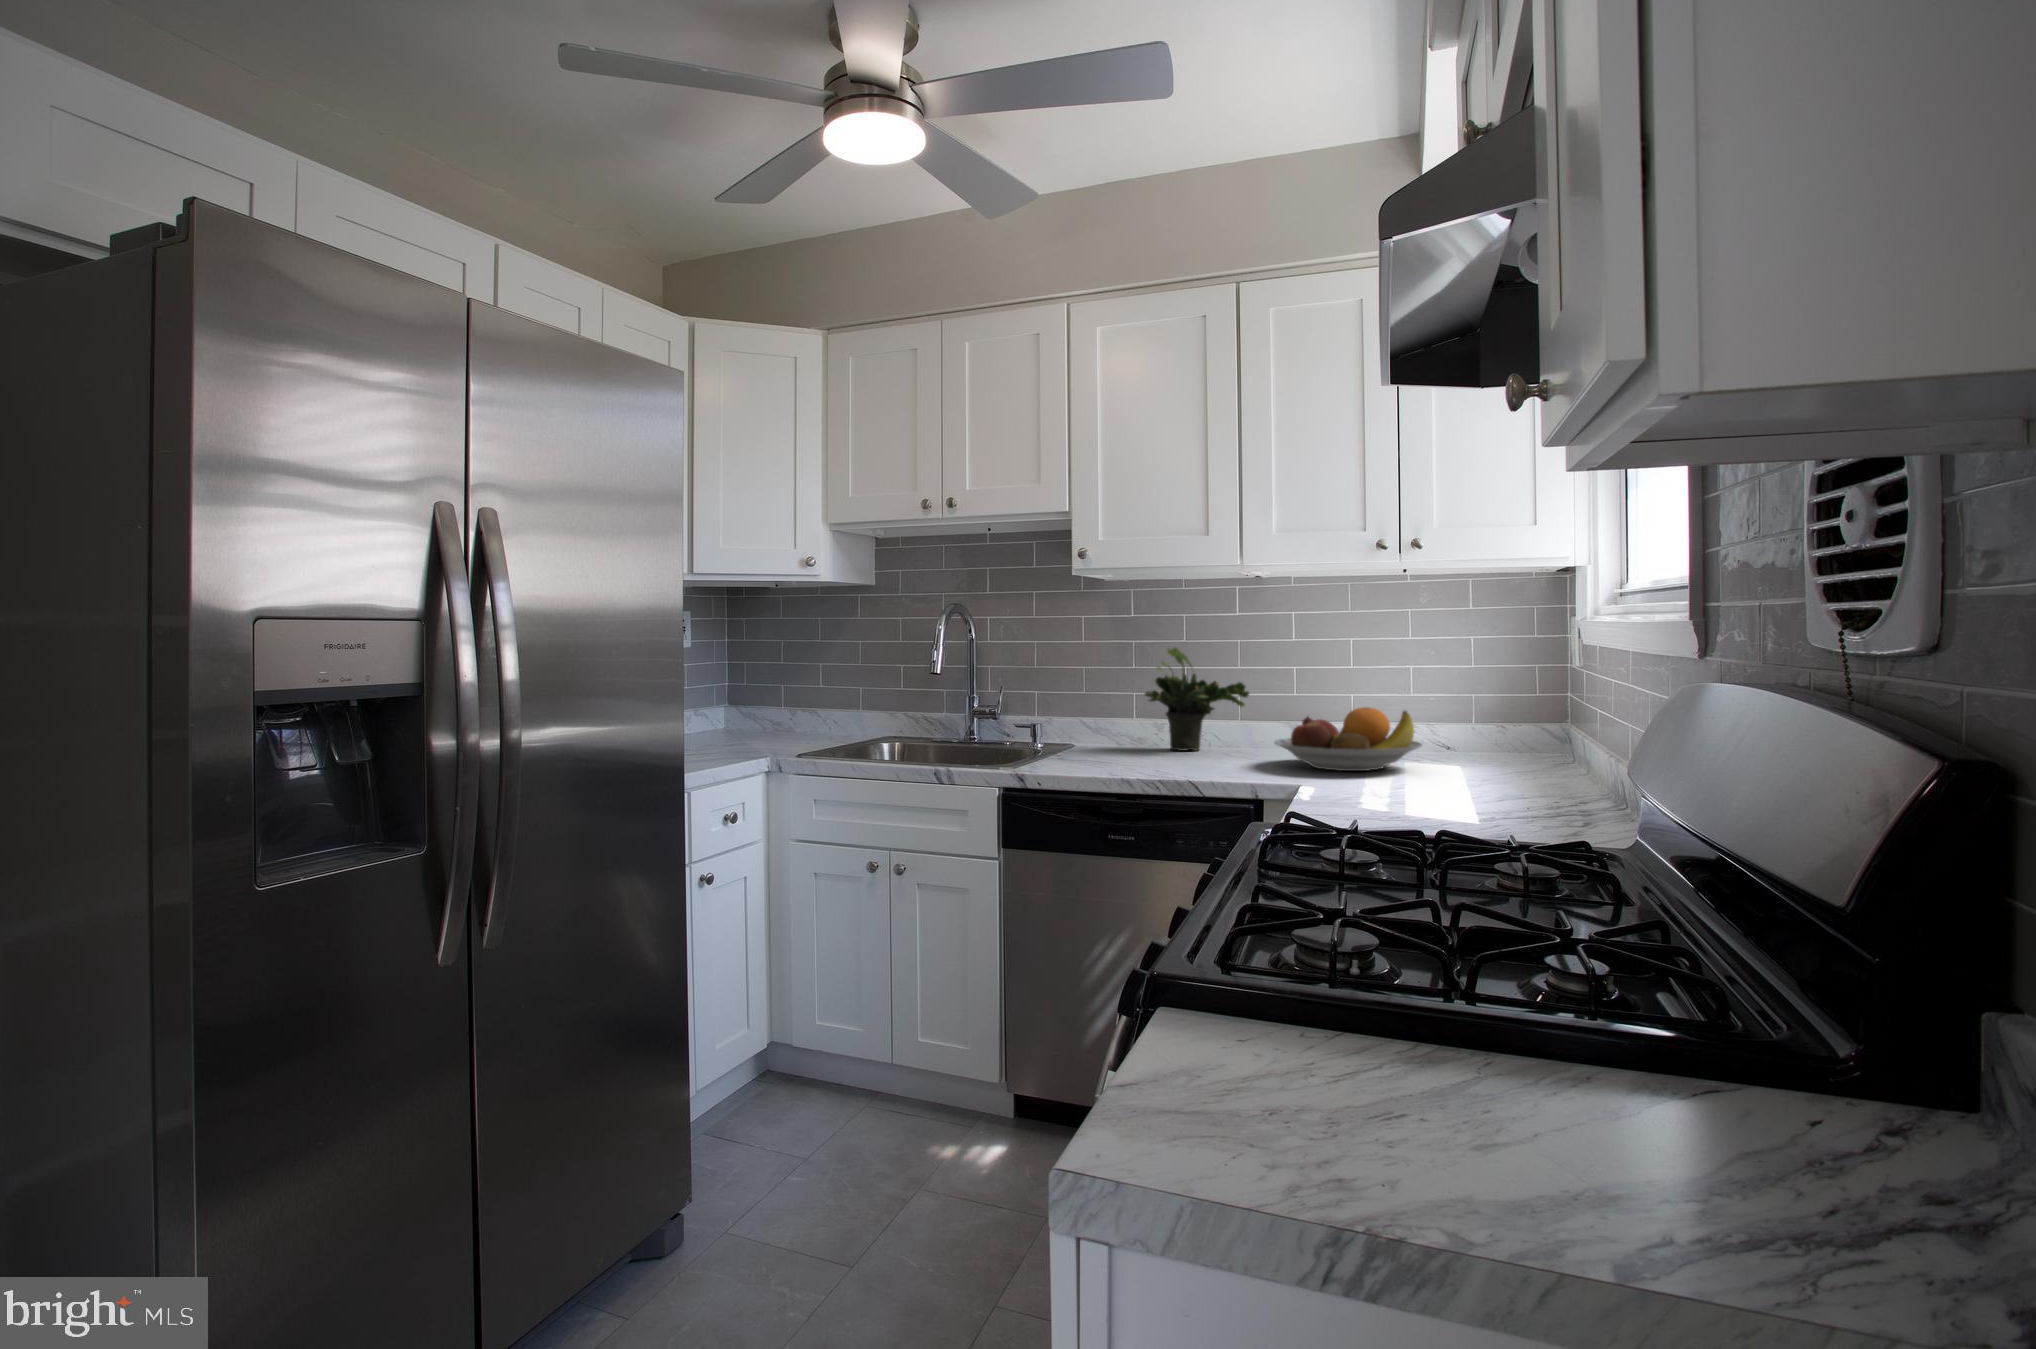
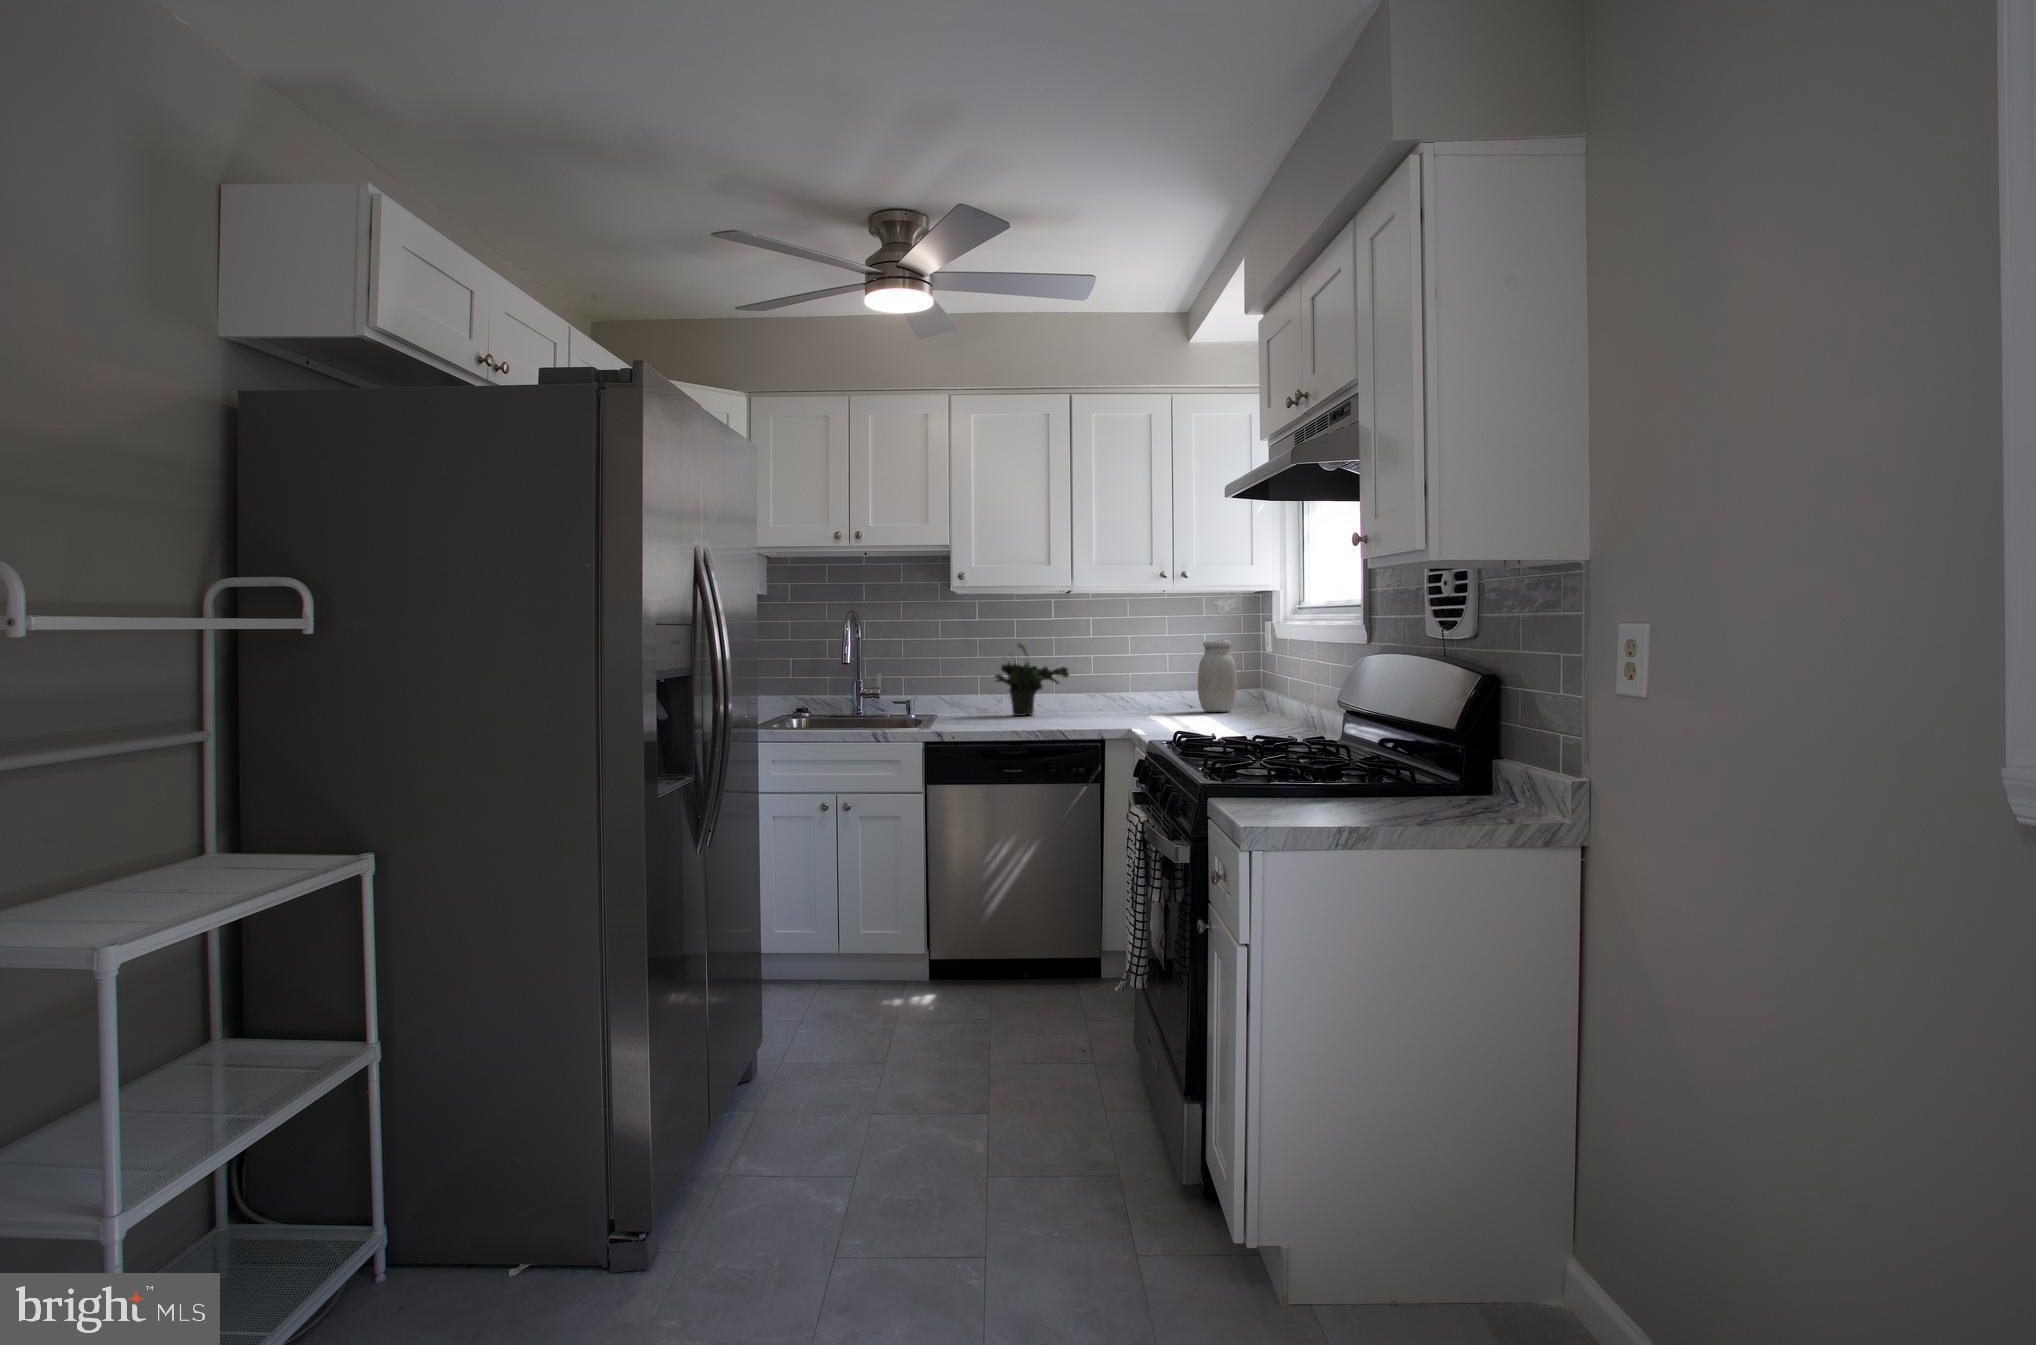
jar: none [1461,644,1529,759] -> present [1198,640,1237,712]
fruit bowl: present [1275,707,1422,771] -> none [1099,680,1189,720]

